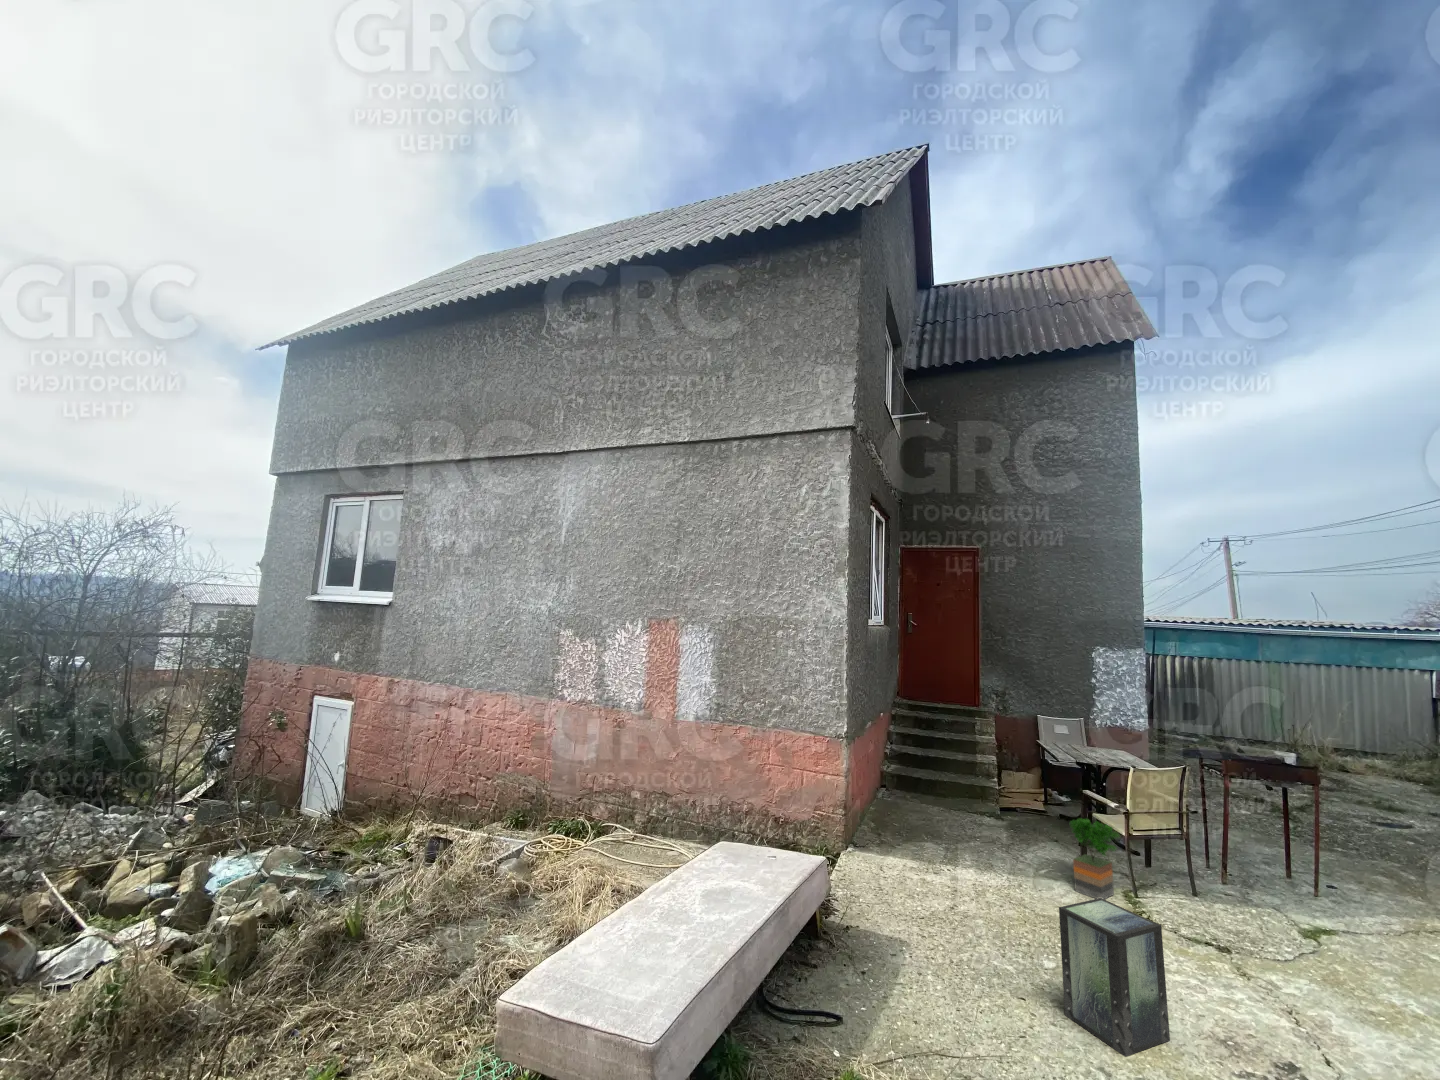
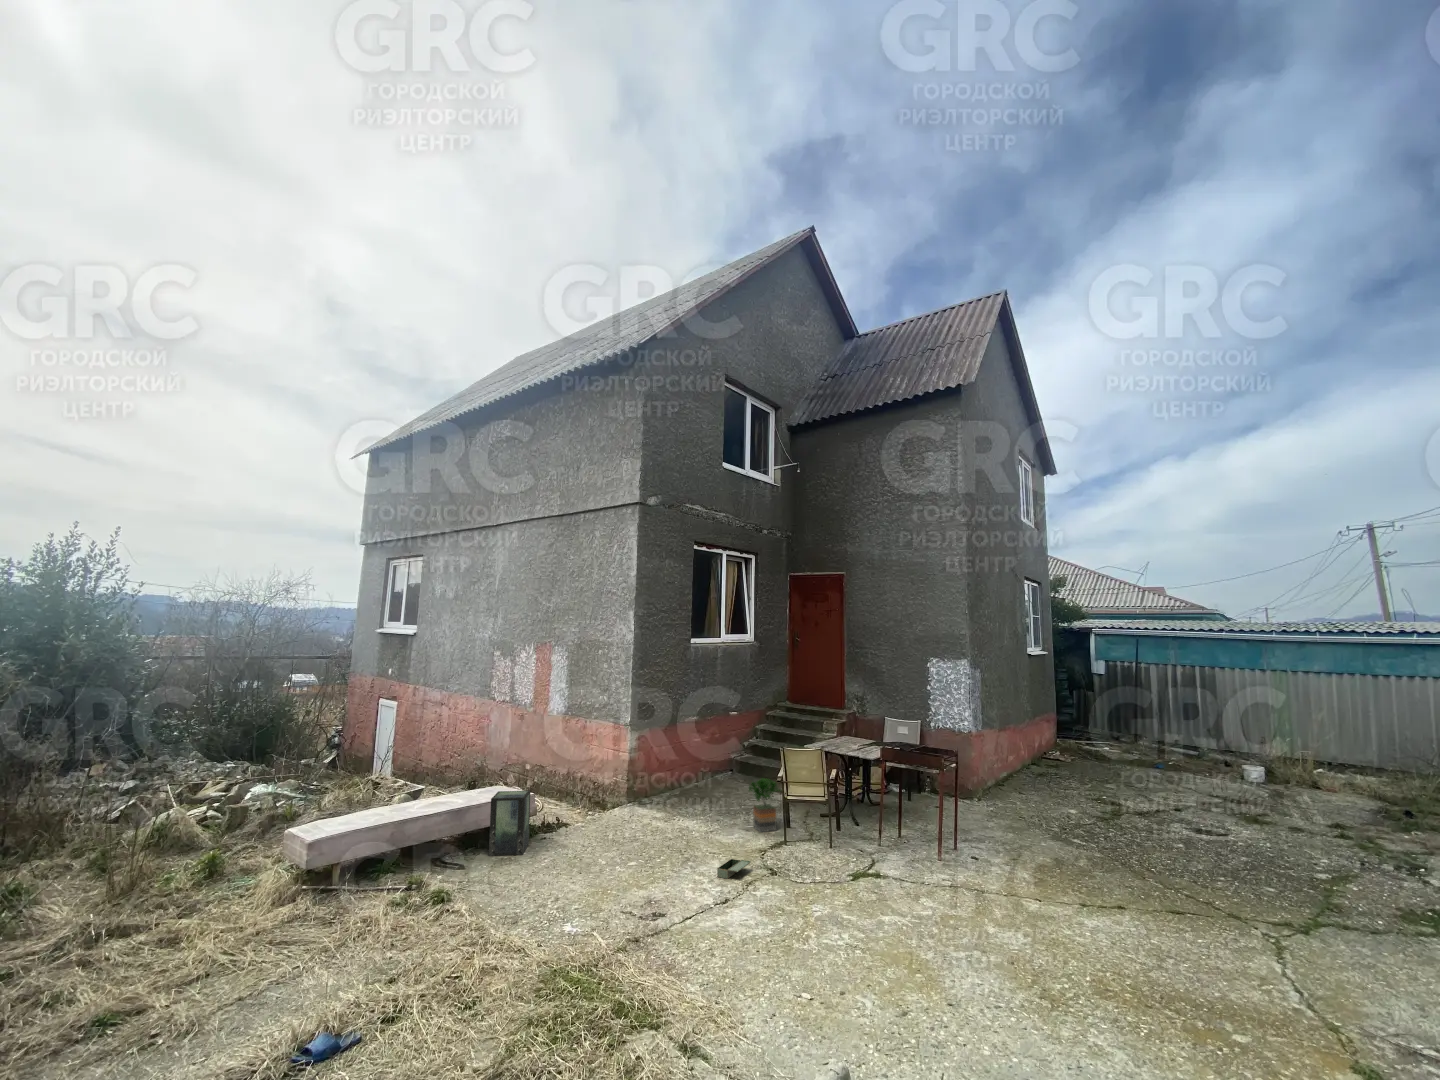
storage box: present [1059,898,1170,1056] -> present [489,790,530,856]
toolbox: none [1223,981,1302,1030] -> present [717,859,751,879]

